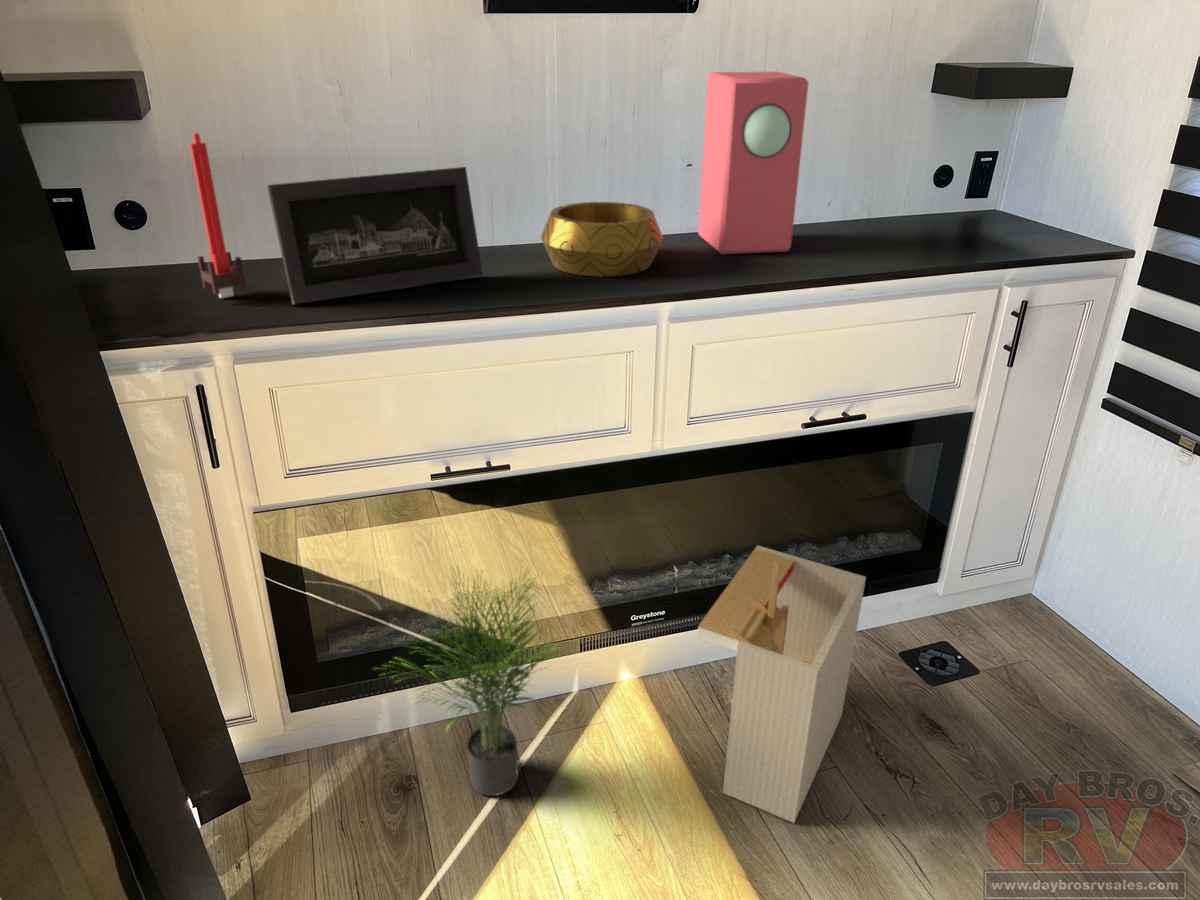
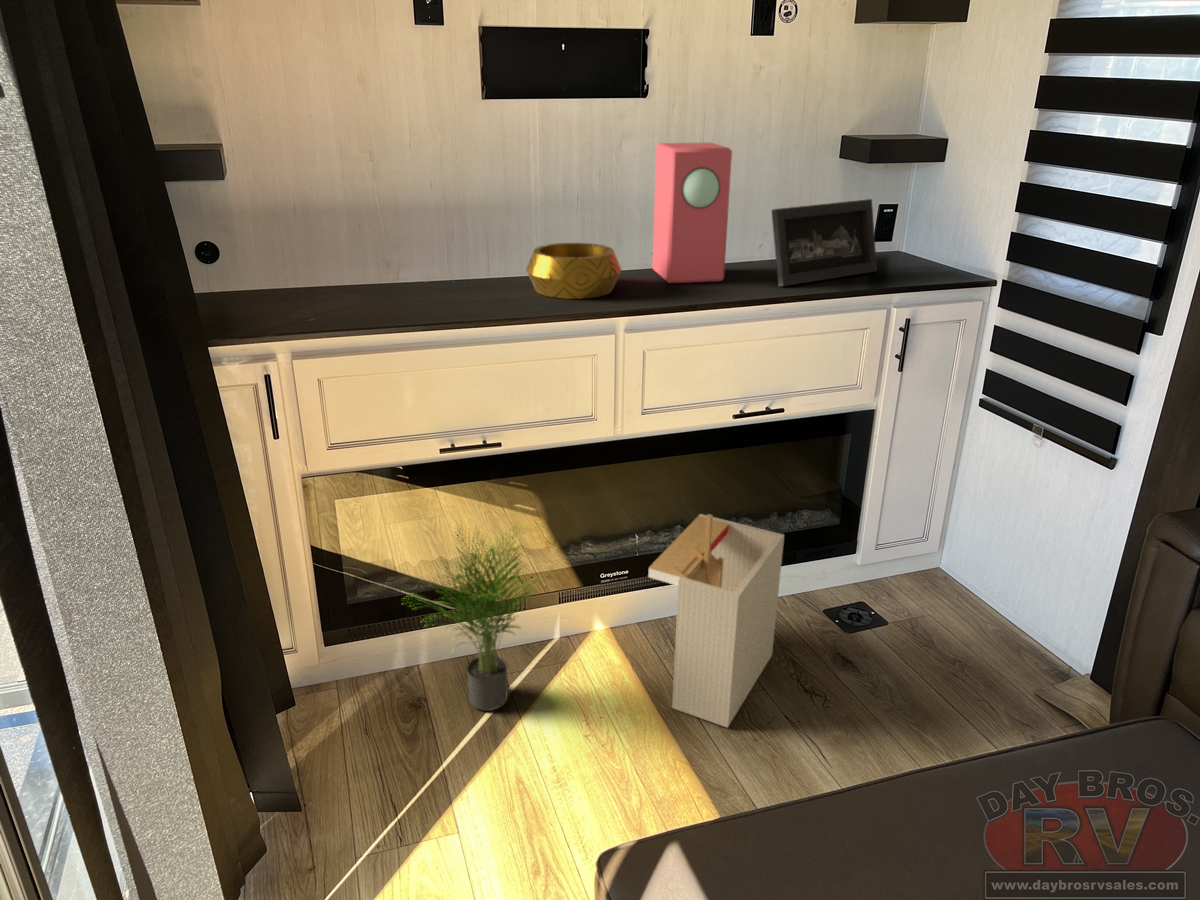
candle: present [190,133,246,298] -> none [264,190,302,314]
picture frame: present [267,167,483,304] -> present [772,199,877,286]

